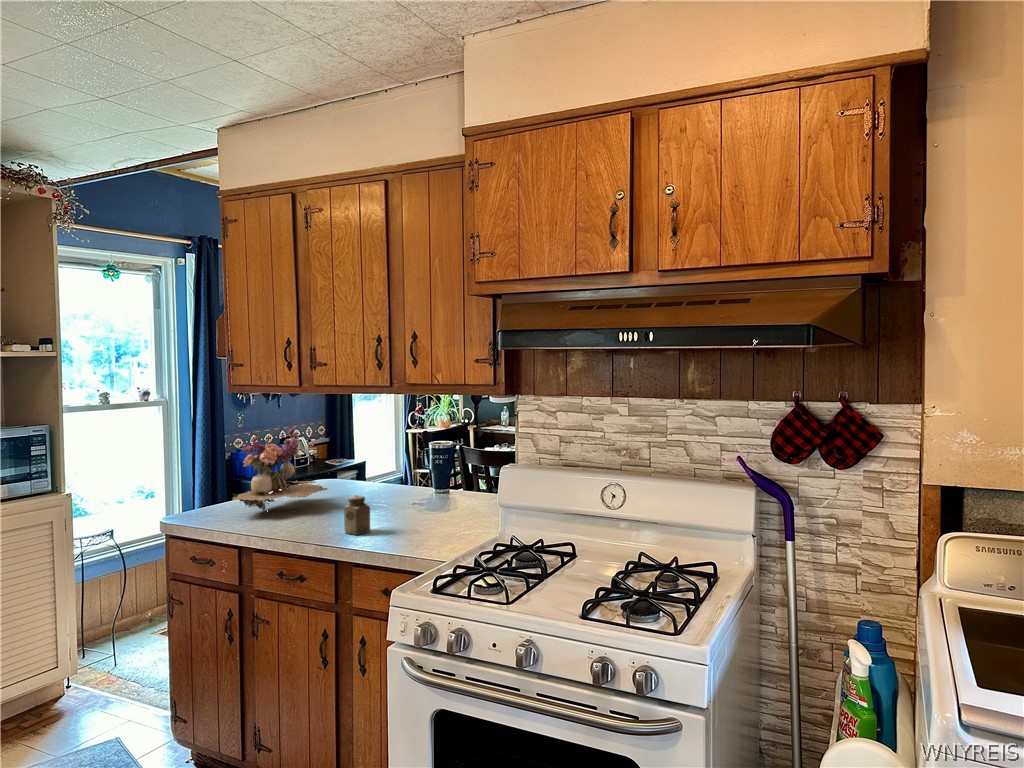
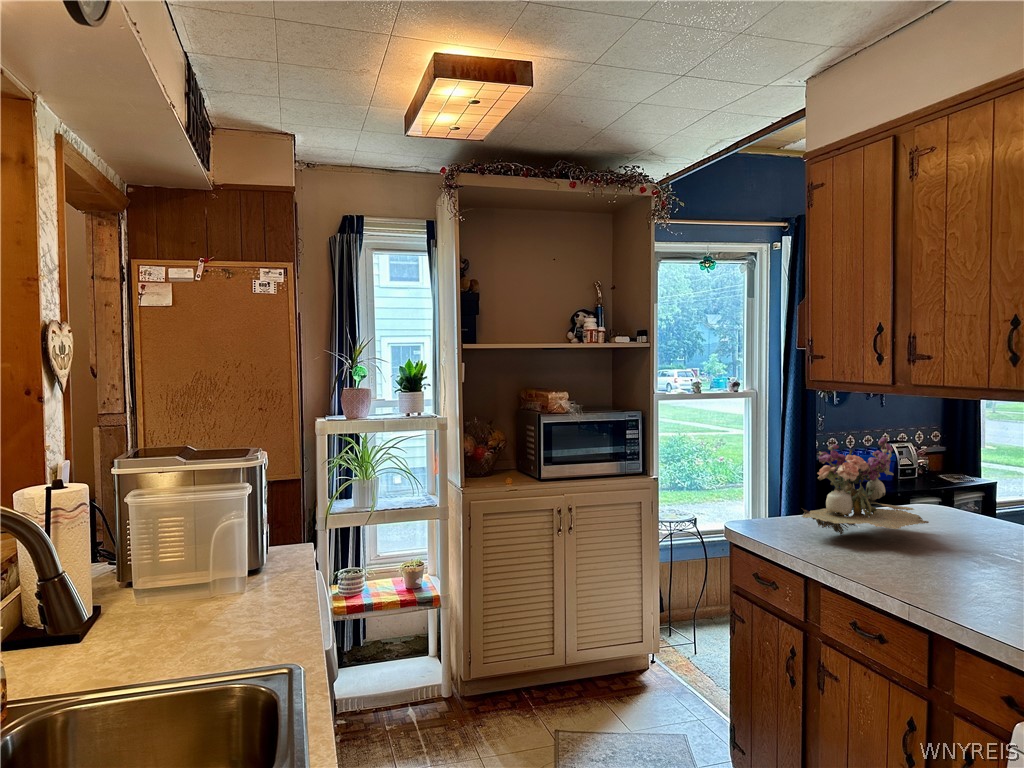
salt shaker: present [344,496,370,535] -> none [947,543,989,600]

